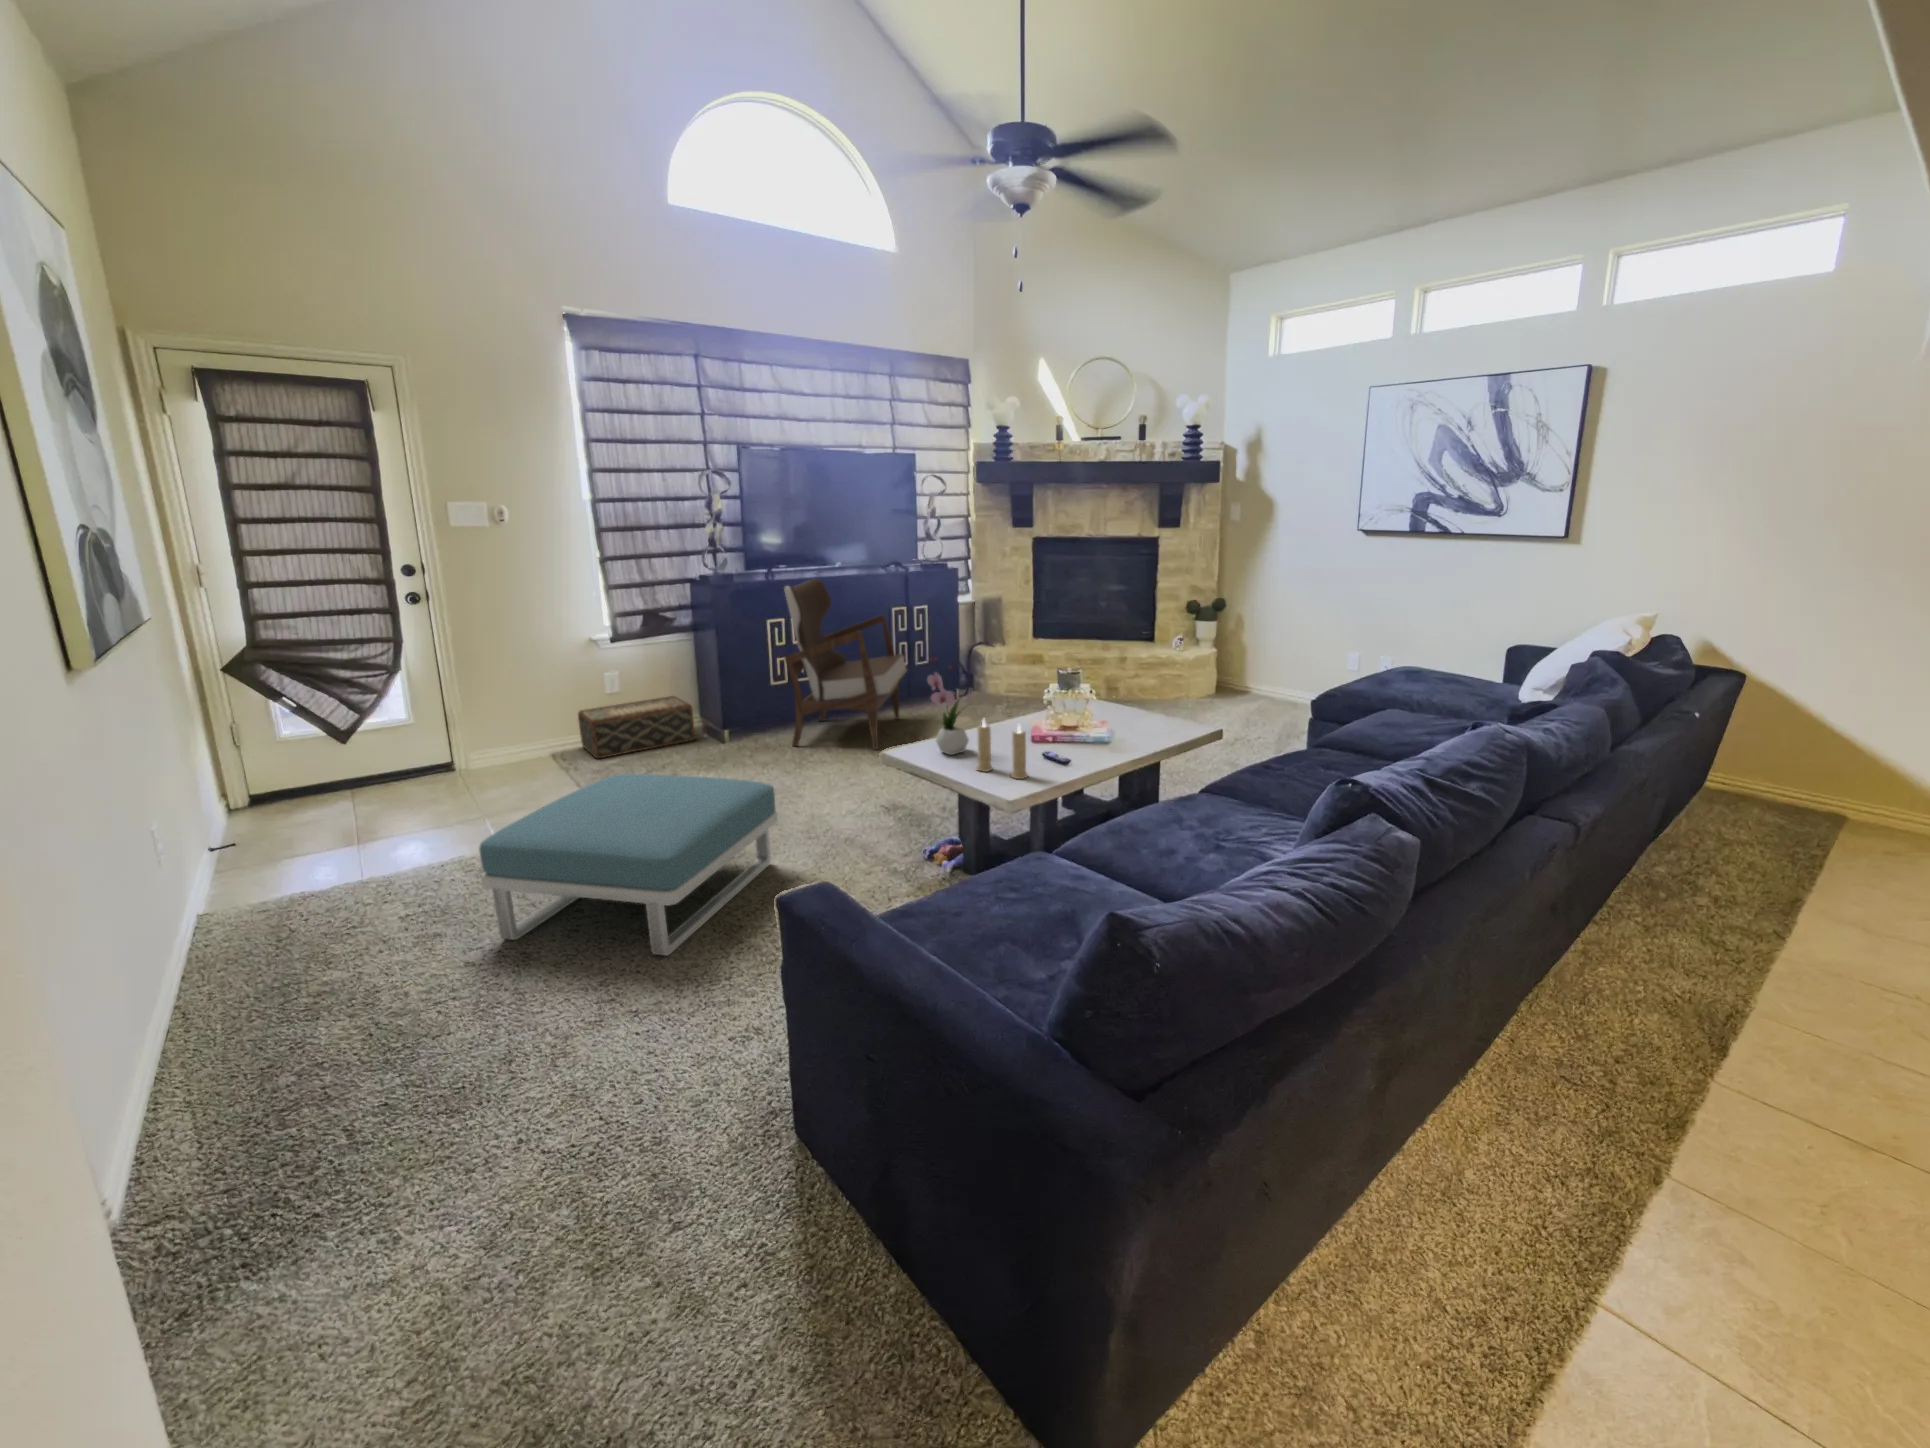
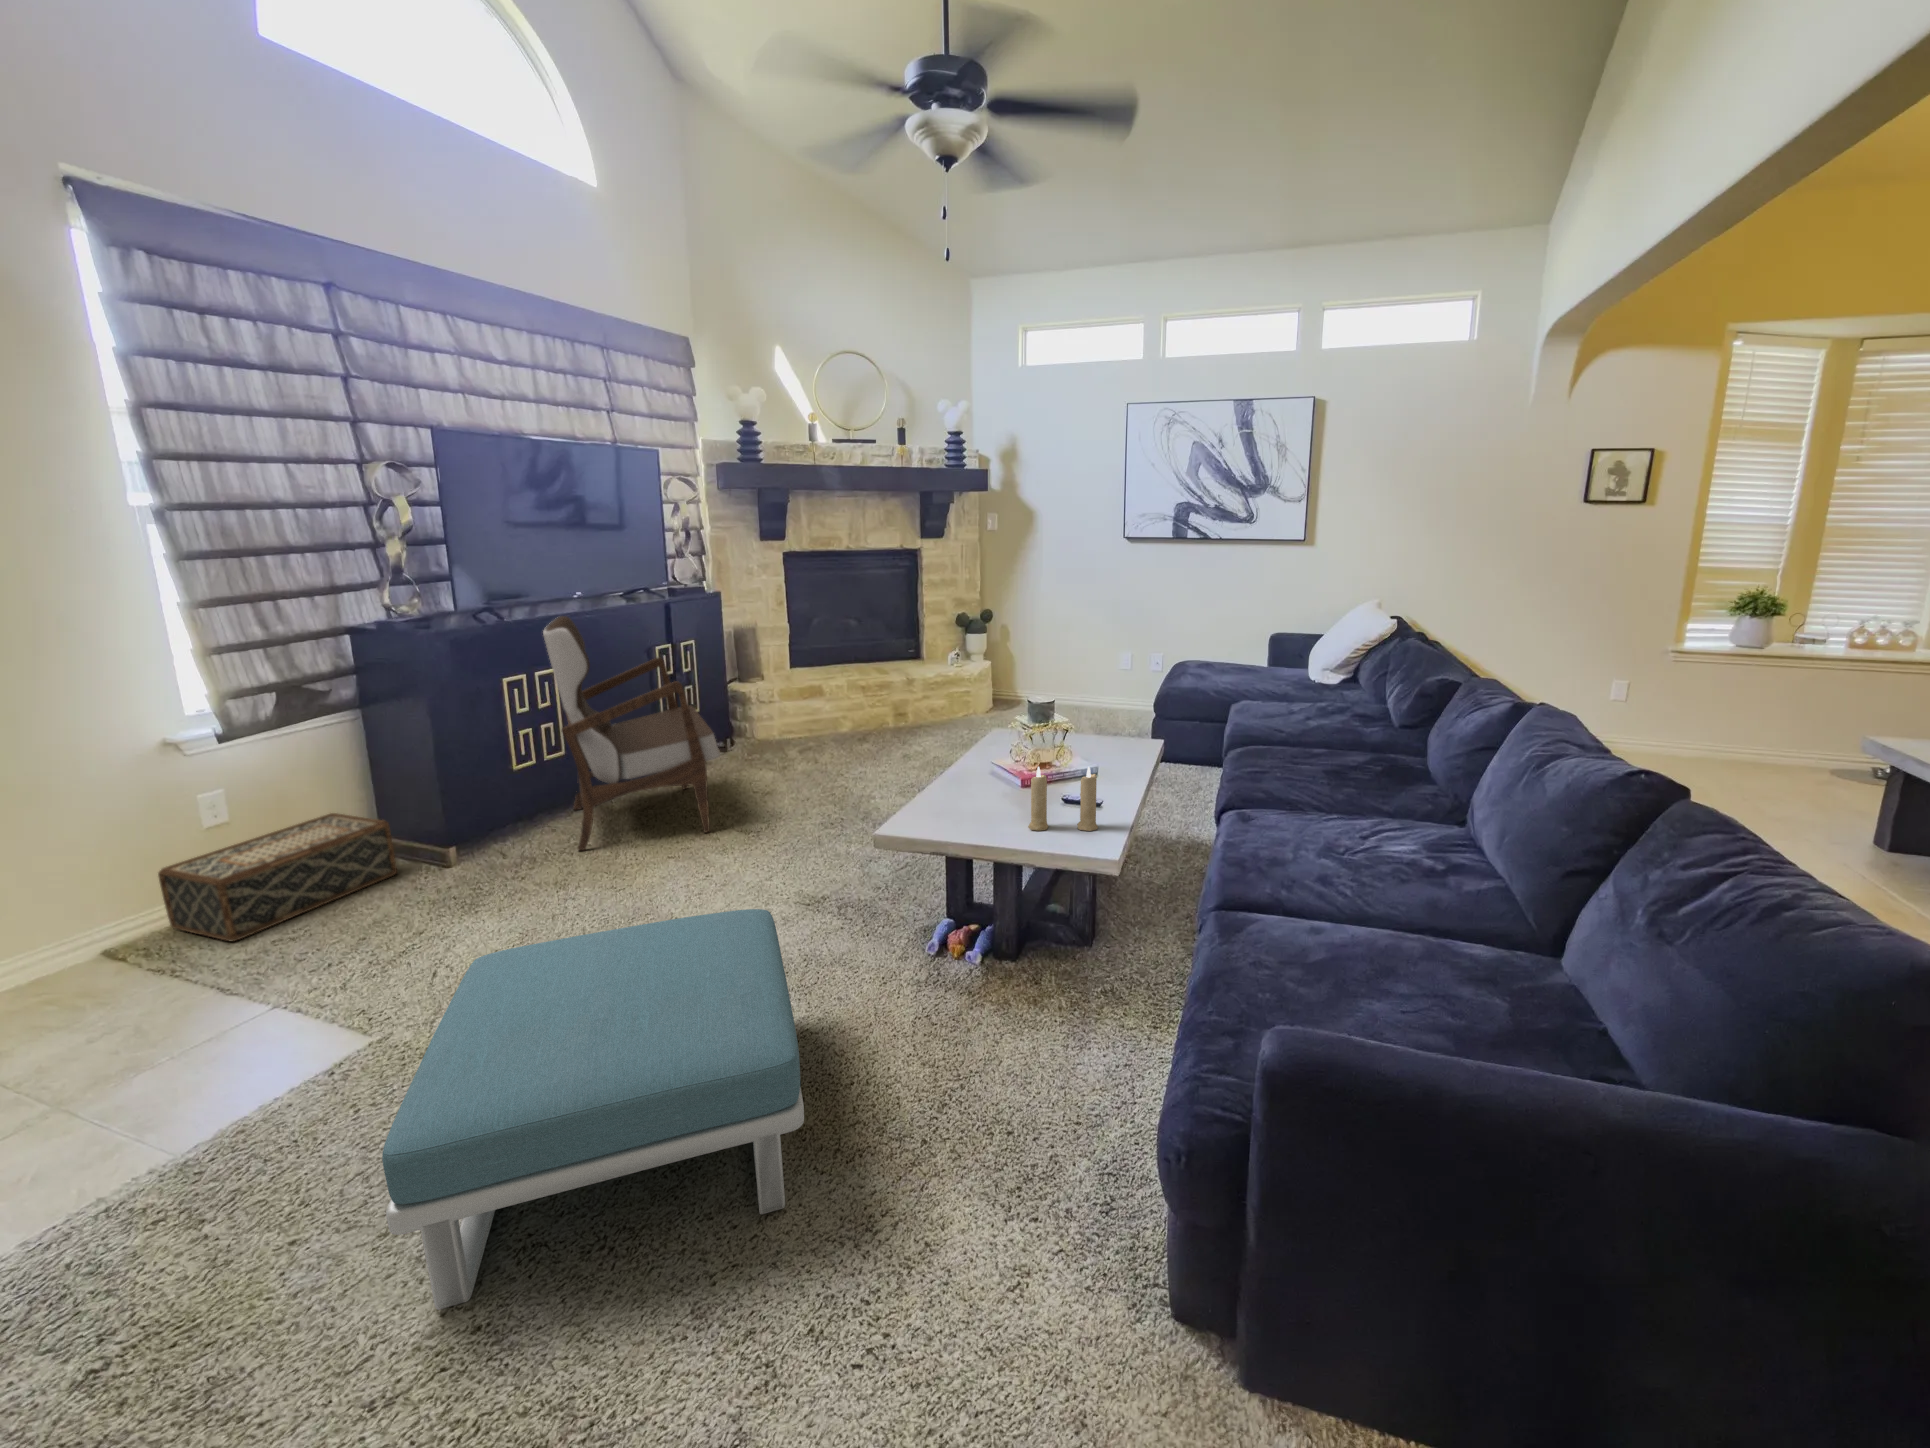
flower arrangement: present [927,659,969,755] -> none [944,702,989,819]

